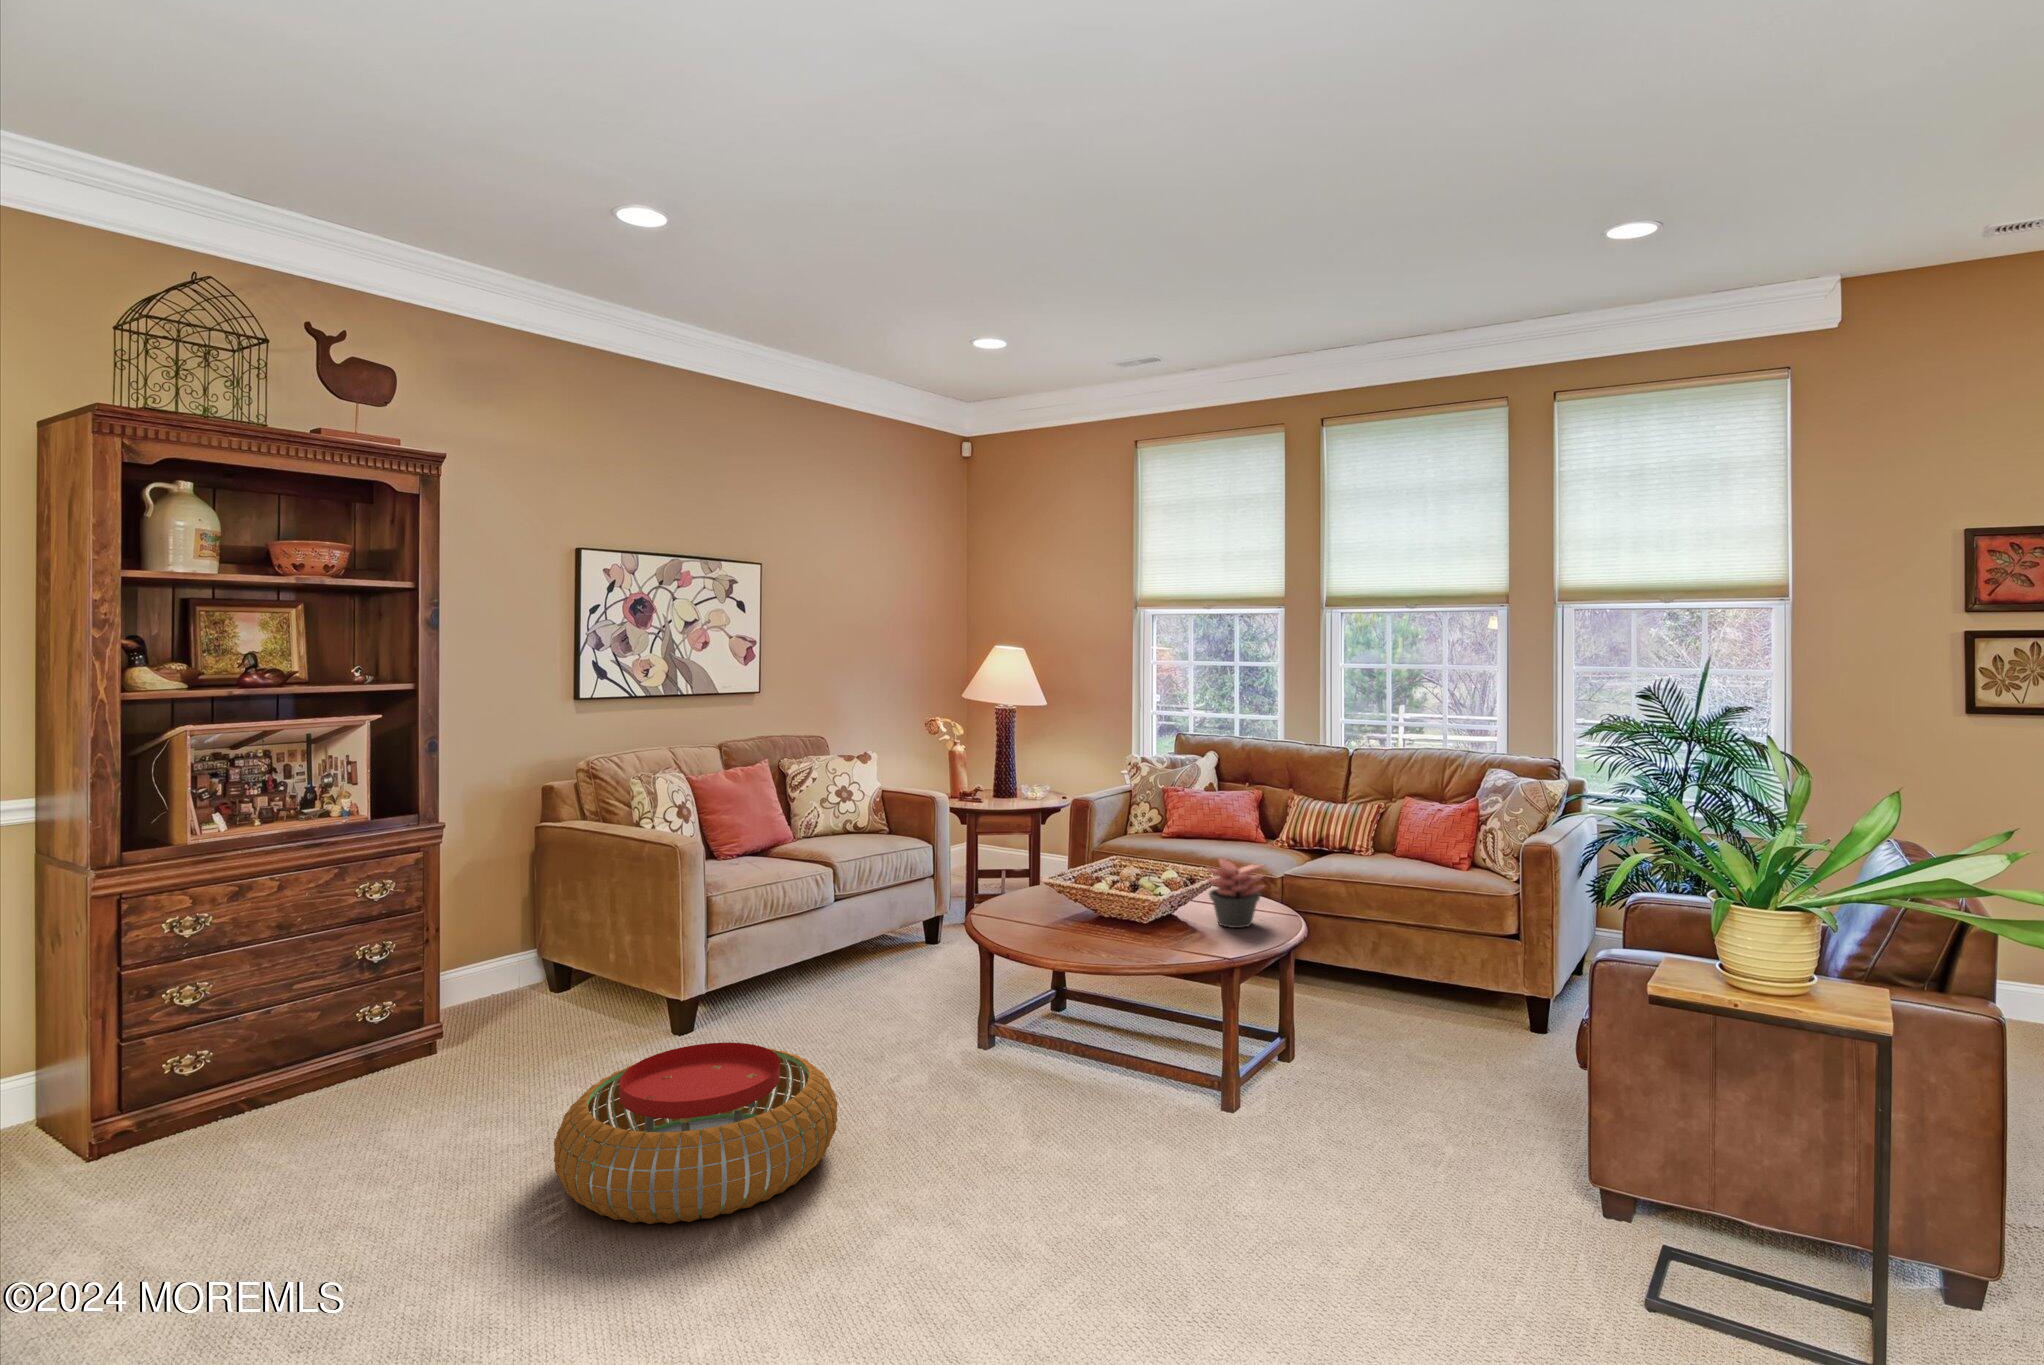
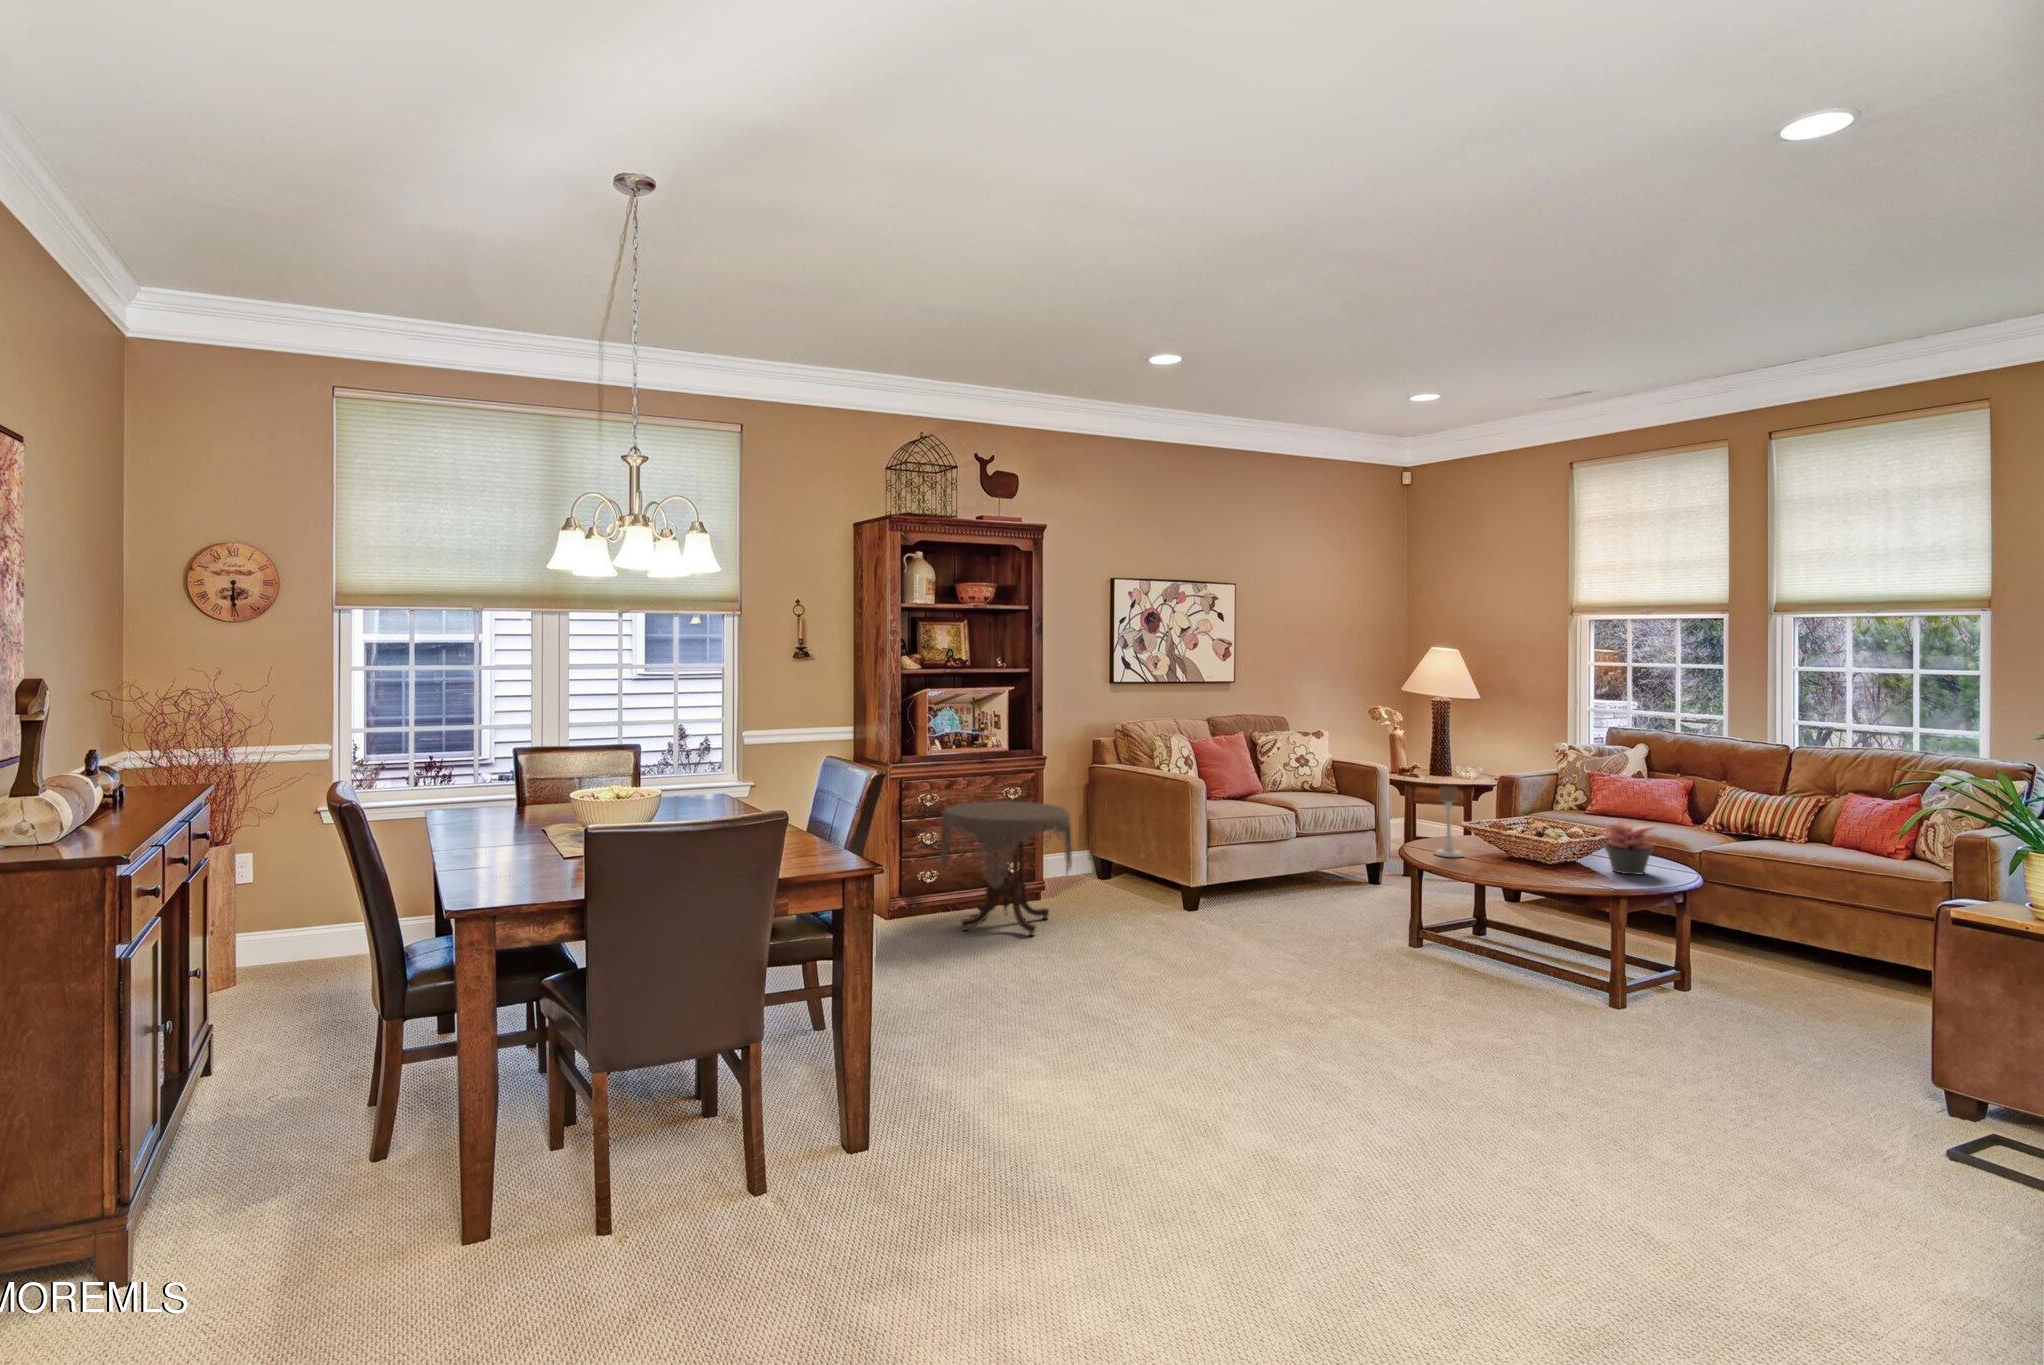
candle holder: none [1014,831,1051,928] -> present [1435,786,1464,857]
side table: none [189,907,470,1168] -> present [941,801,1072,936]
pouf: present [554,1042,838,1224] -> none [1131,900,1301,992]

